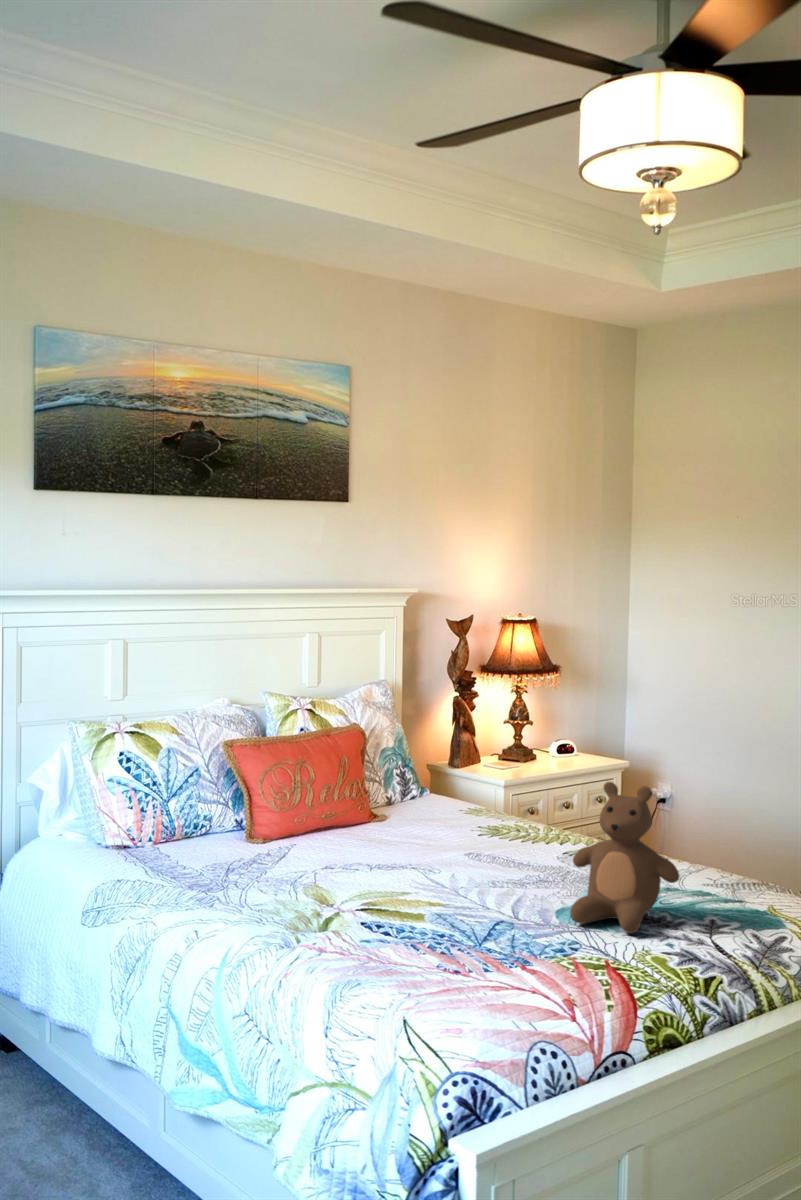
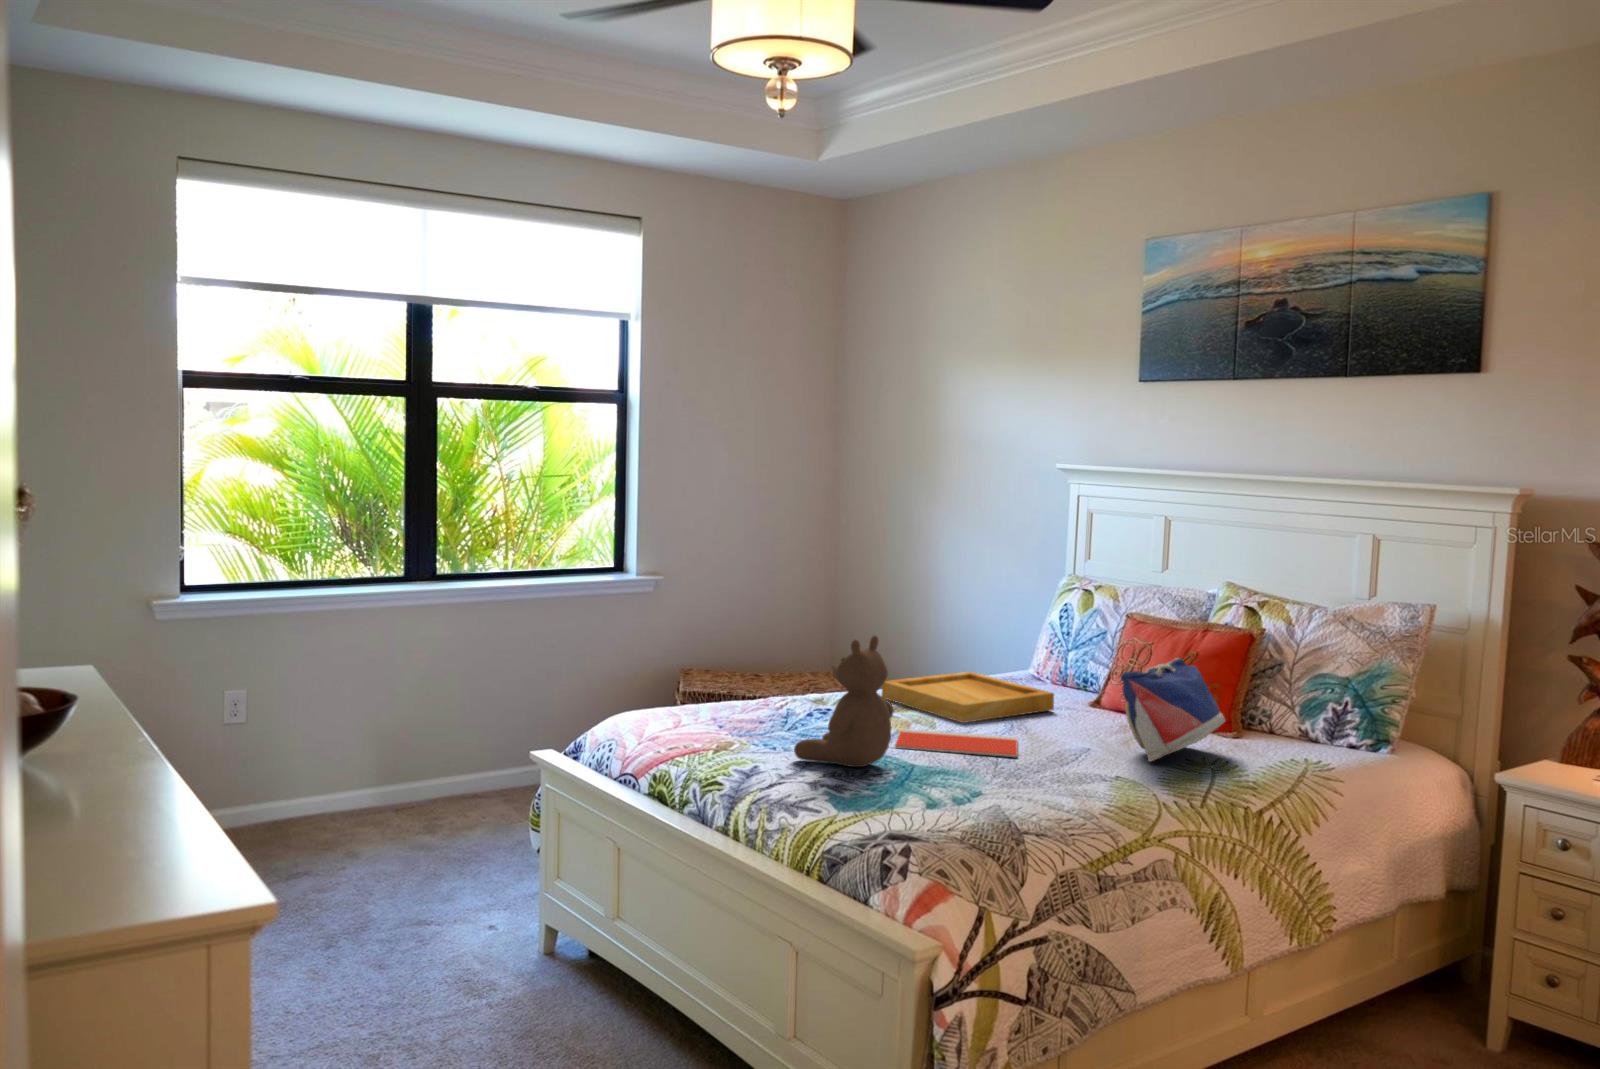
tote bag: none [404,756,522,841] -> present [1121,658,1225,762]
tray: none [193,833,389,906] -> present [882,672,1054,723]
notebook: none [451,865,531,905] -> present [895,729,1018,757]

